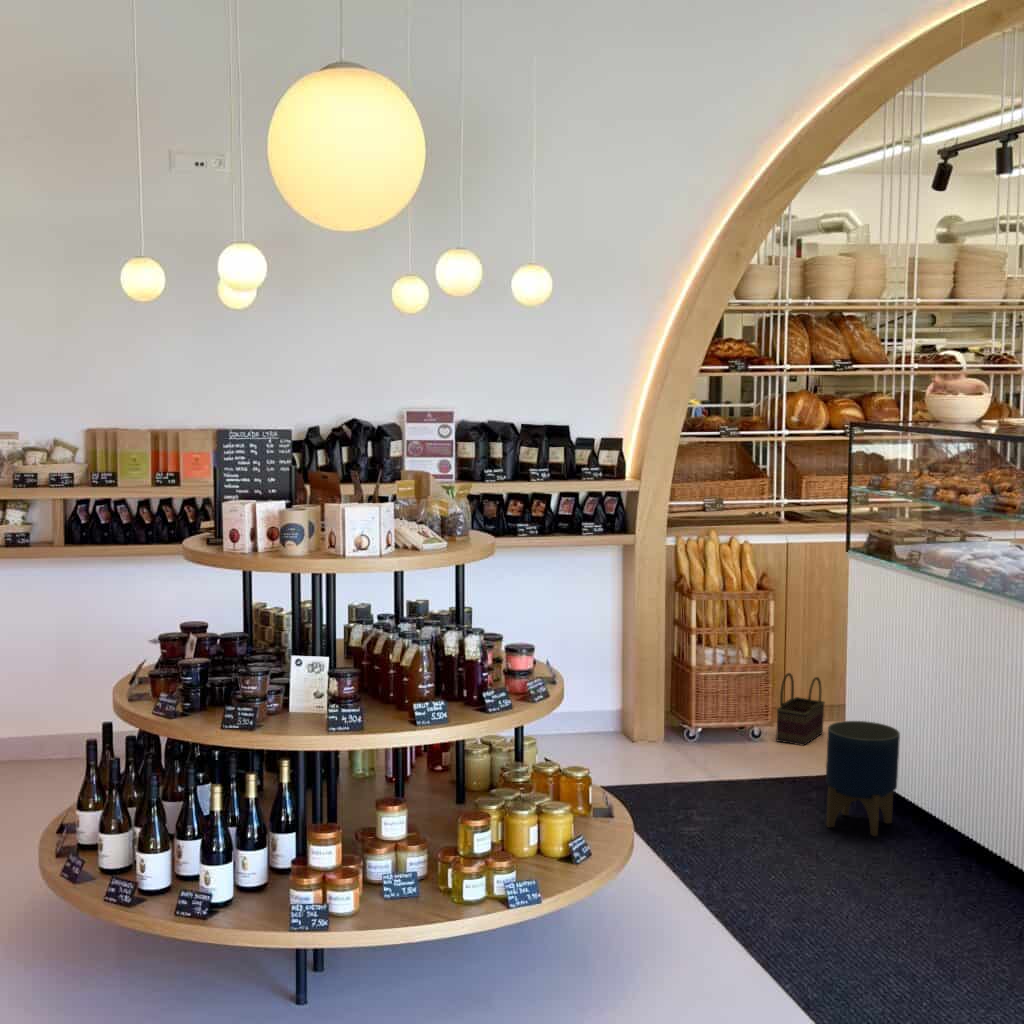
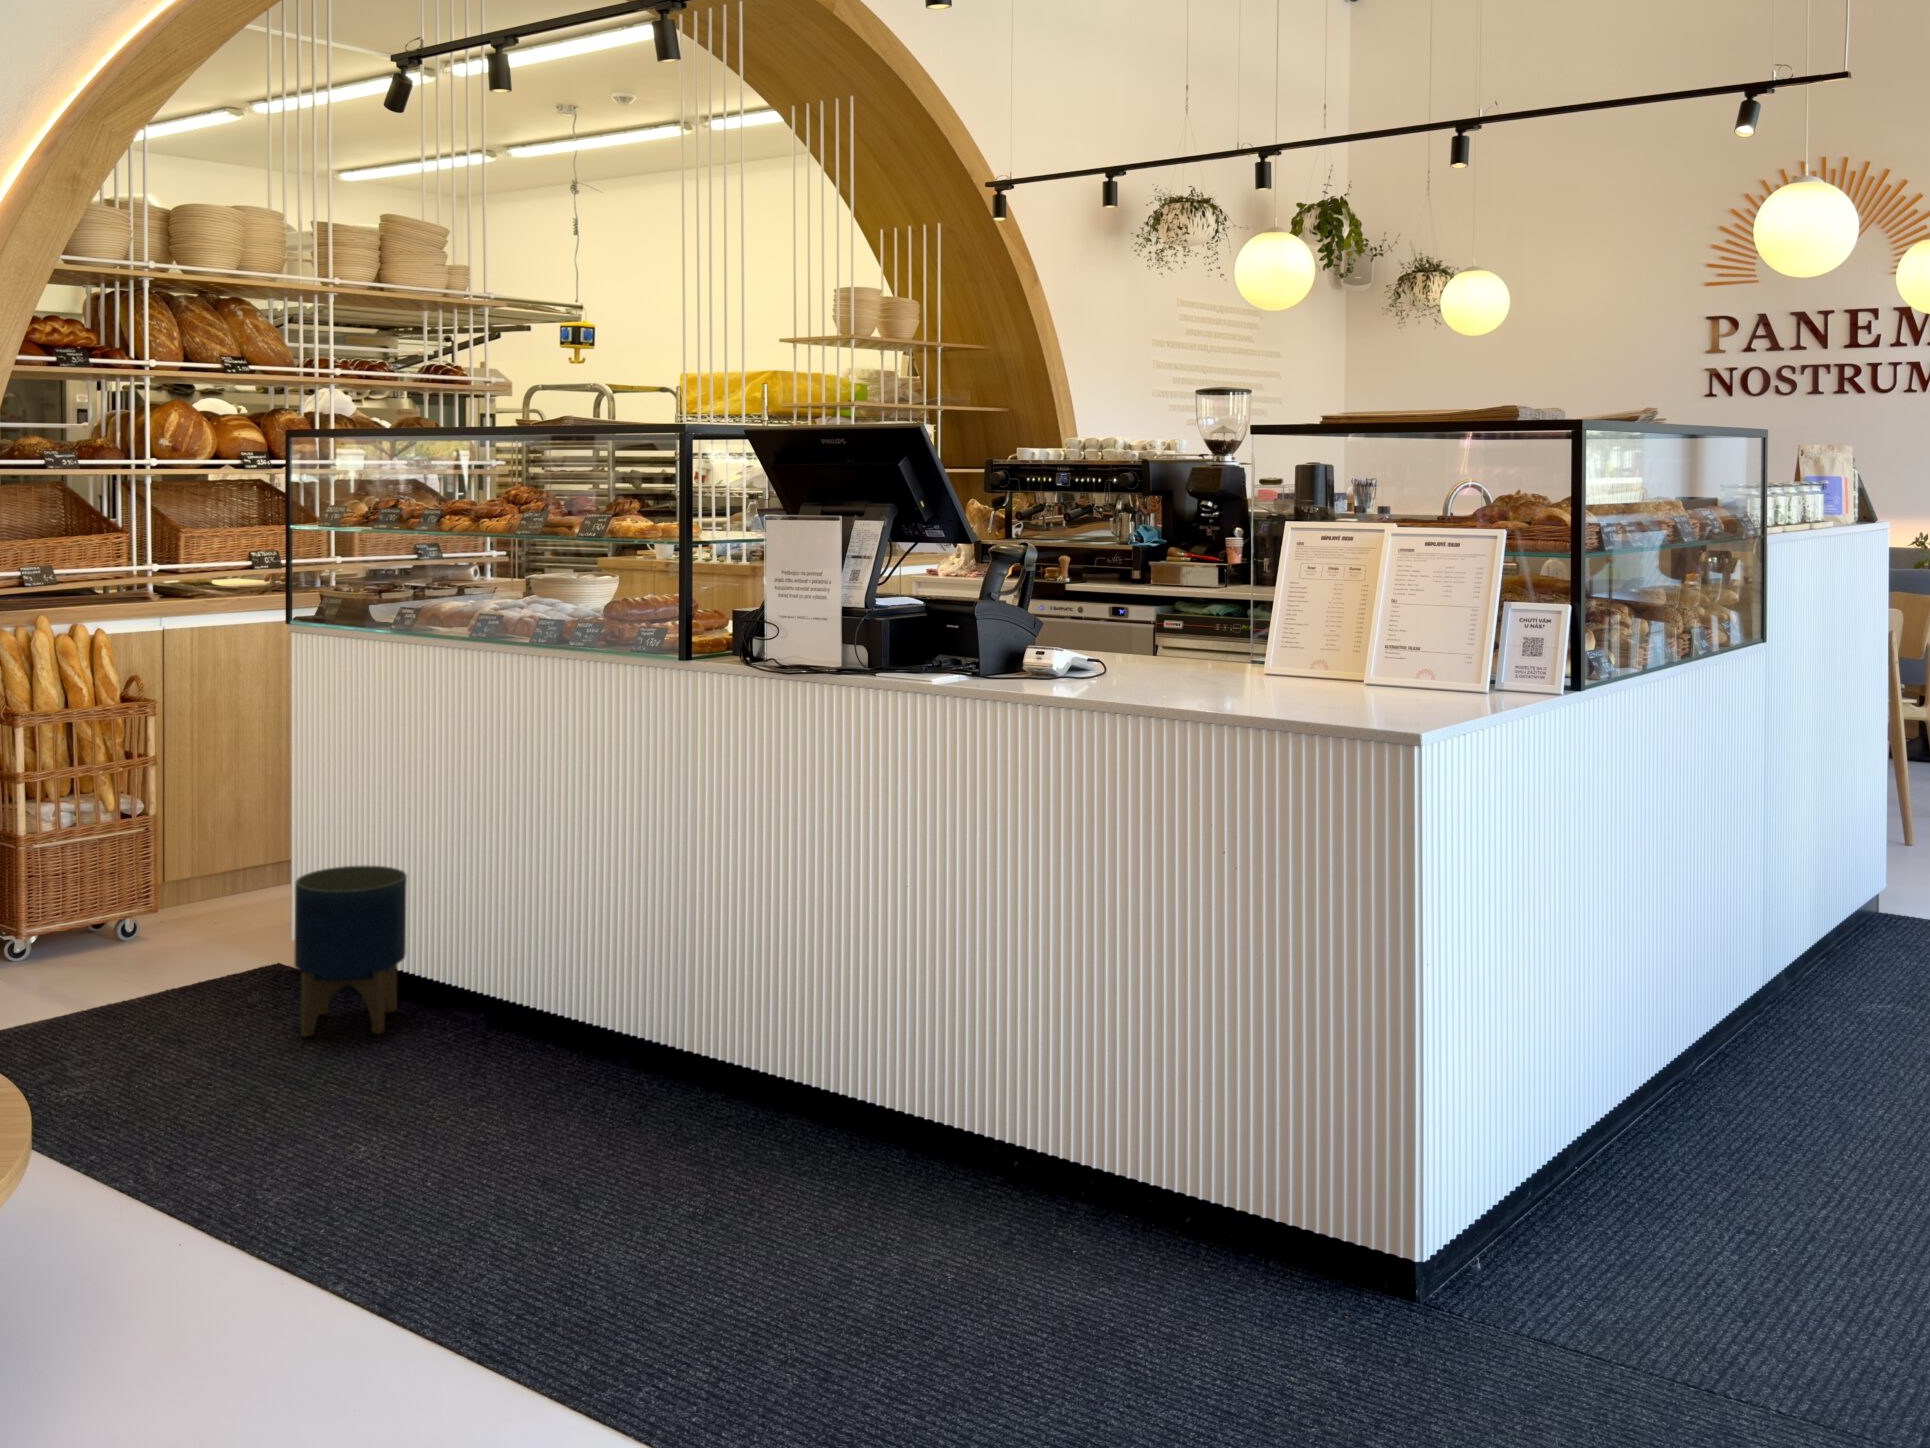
basket: present [776,673,825,746] -> none [165,824,239,933]

